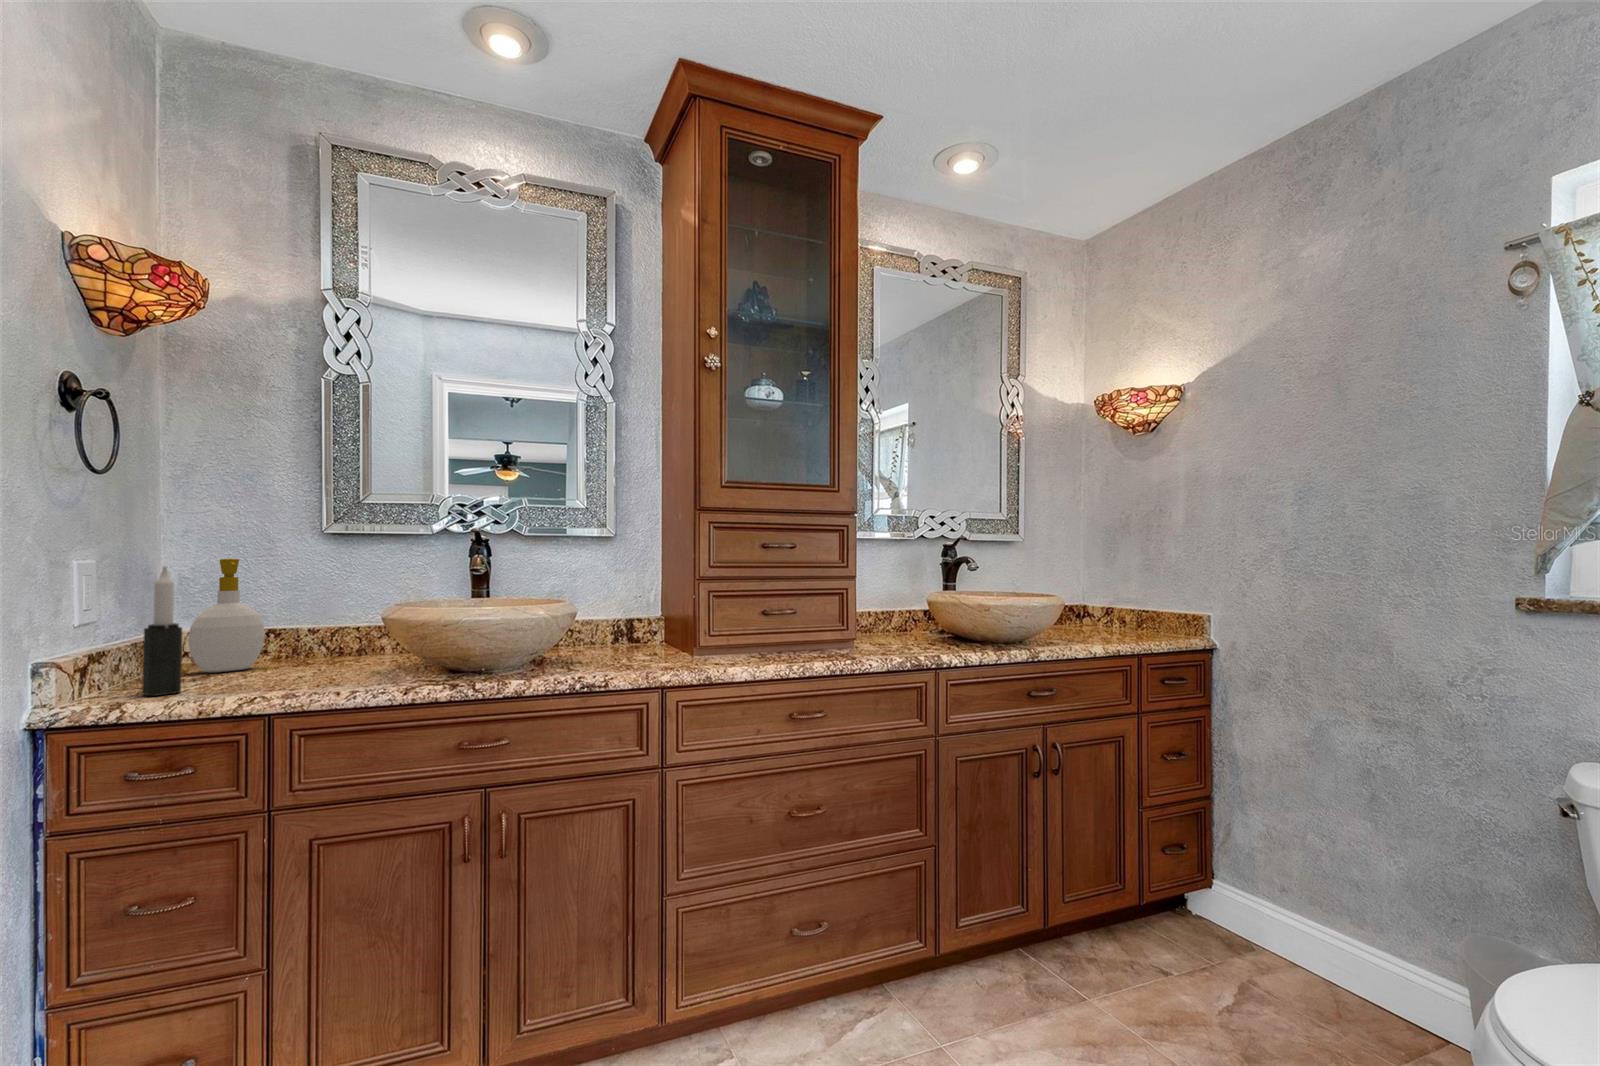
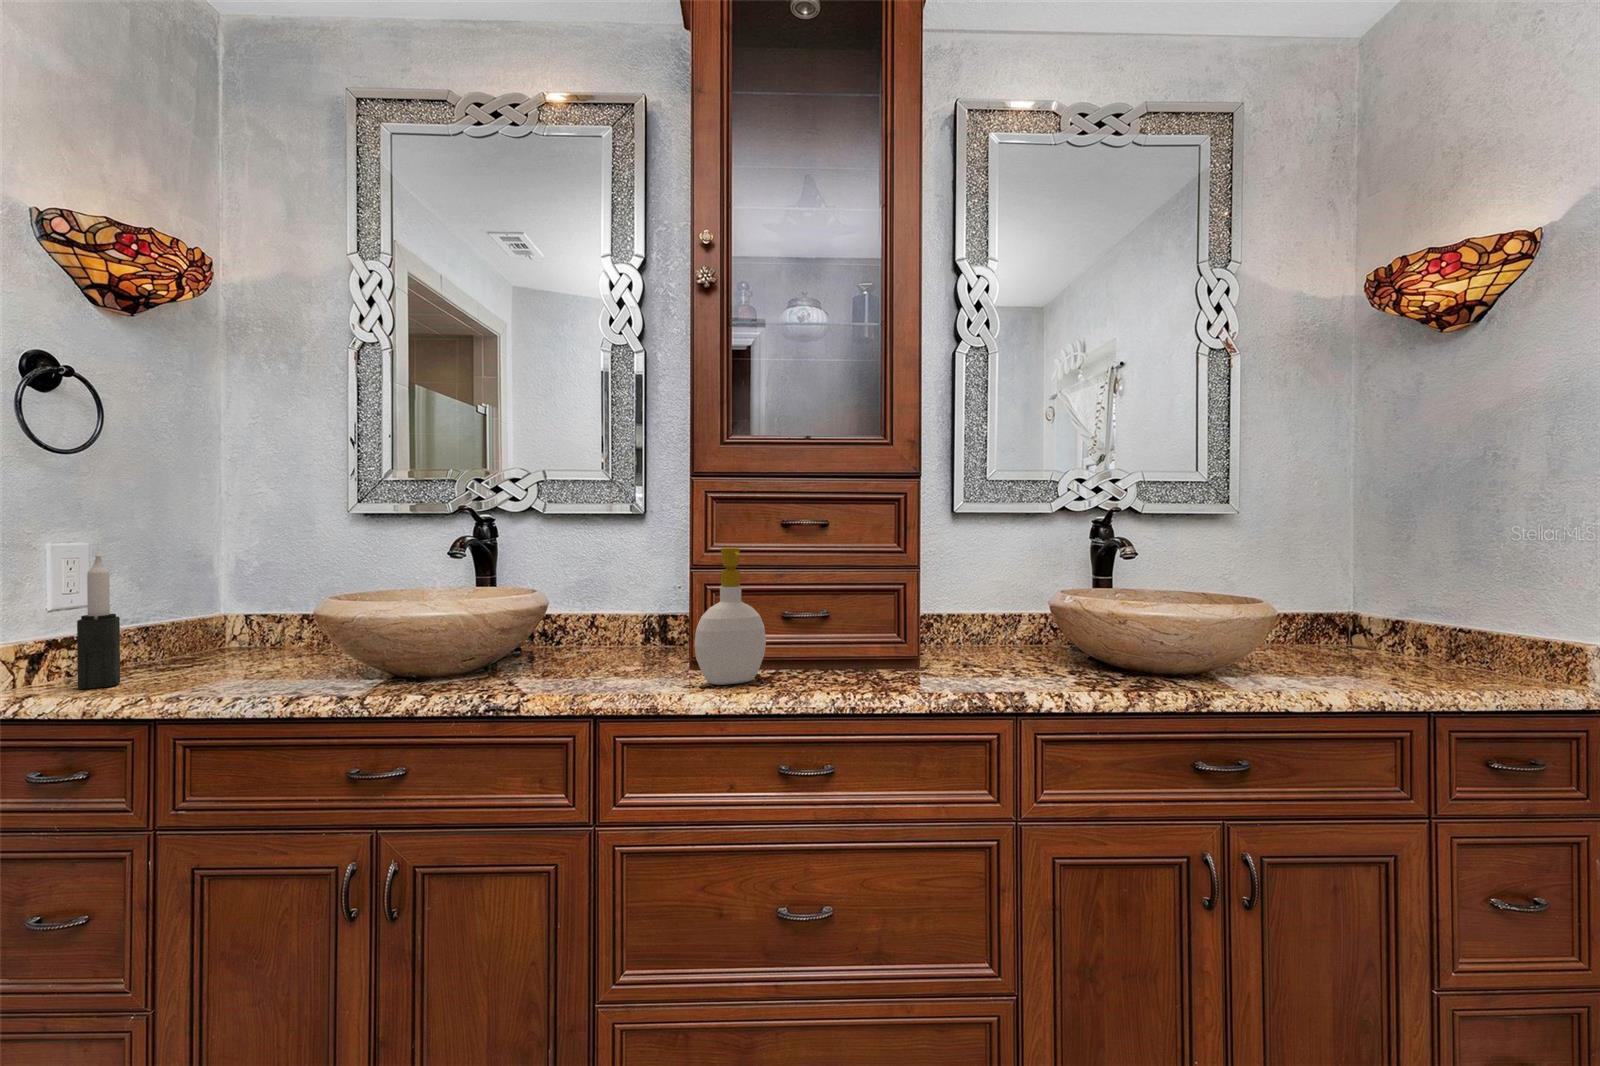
soap bottle: present [188,559,265,673] -> present [694,548,766,685]

